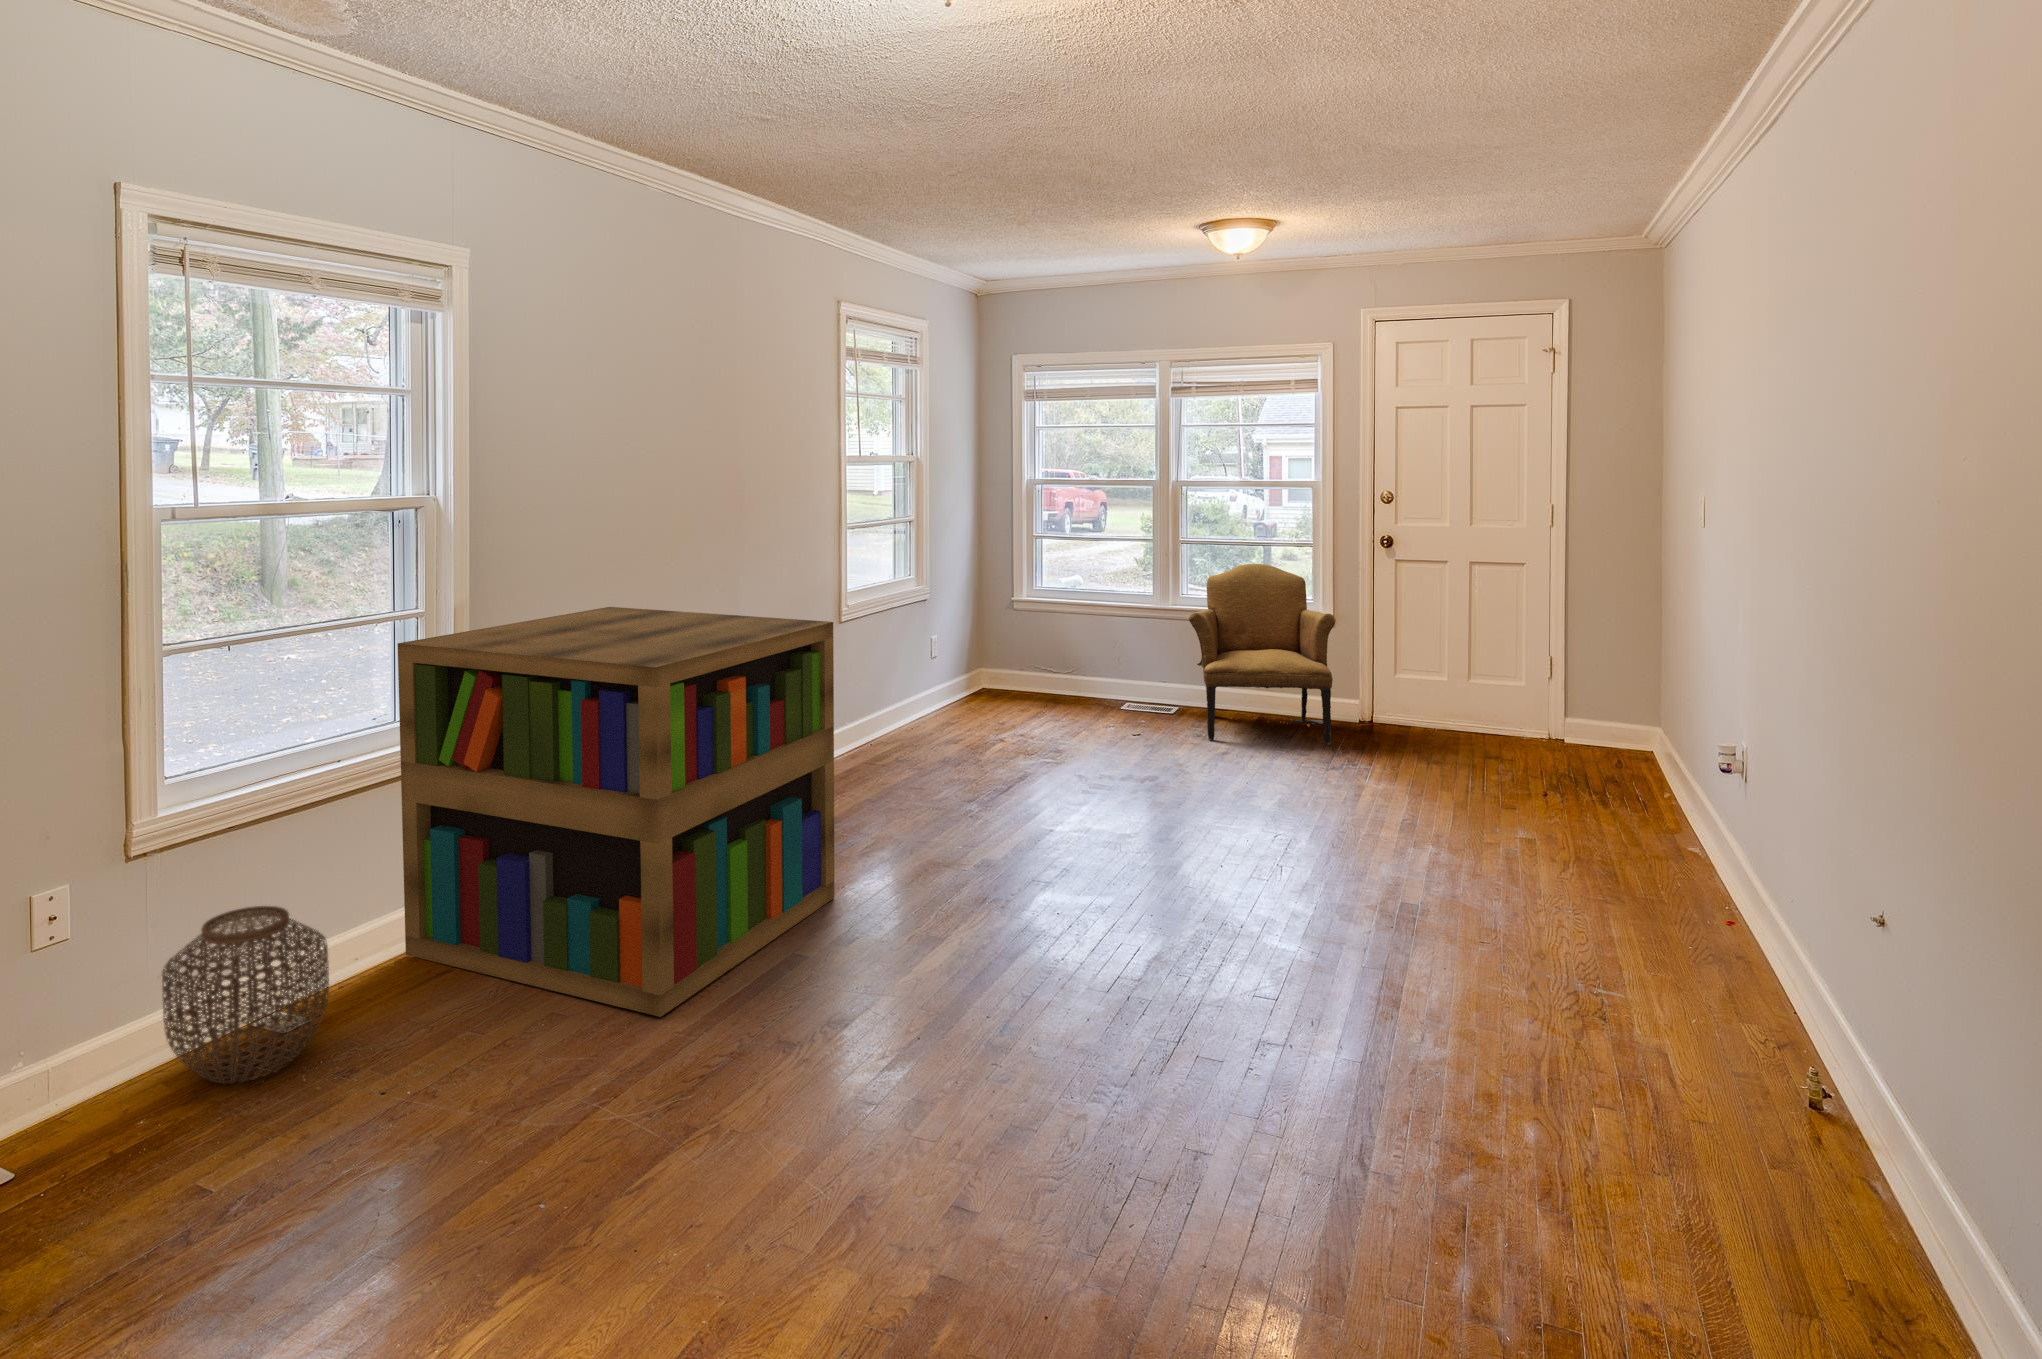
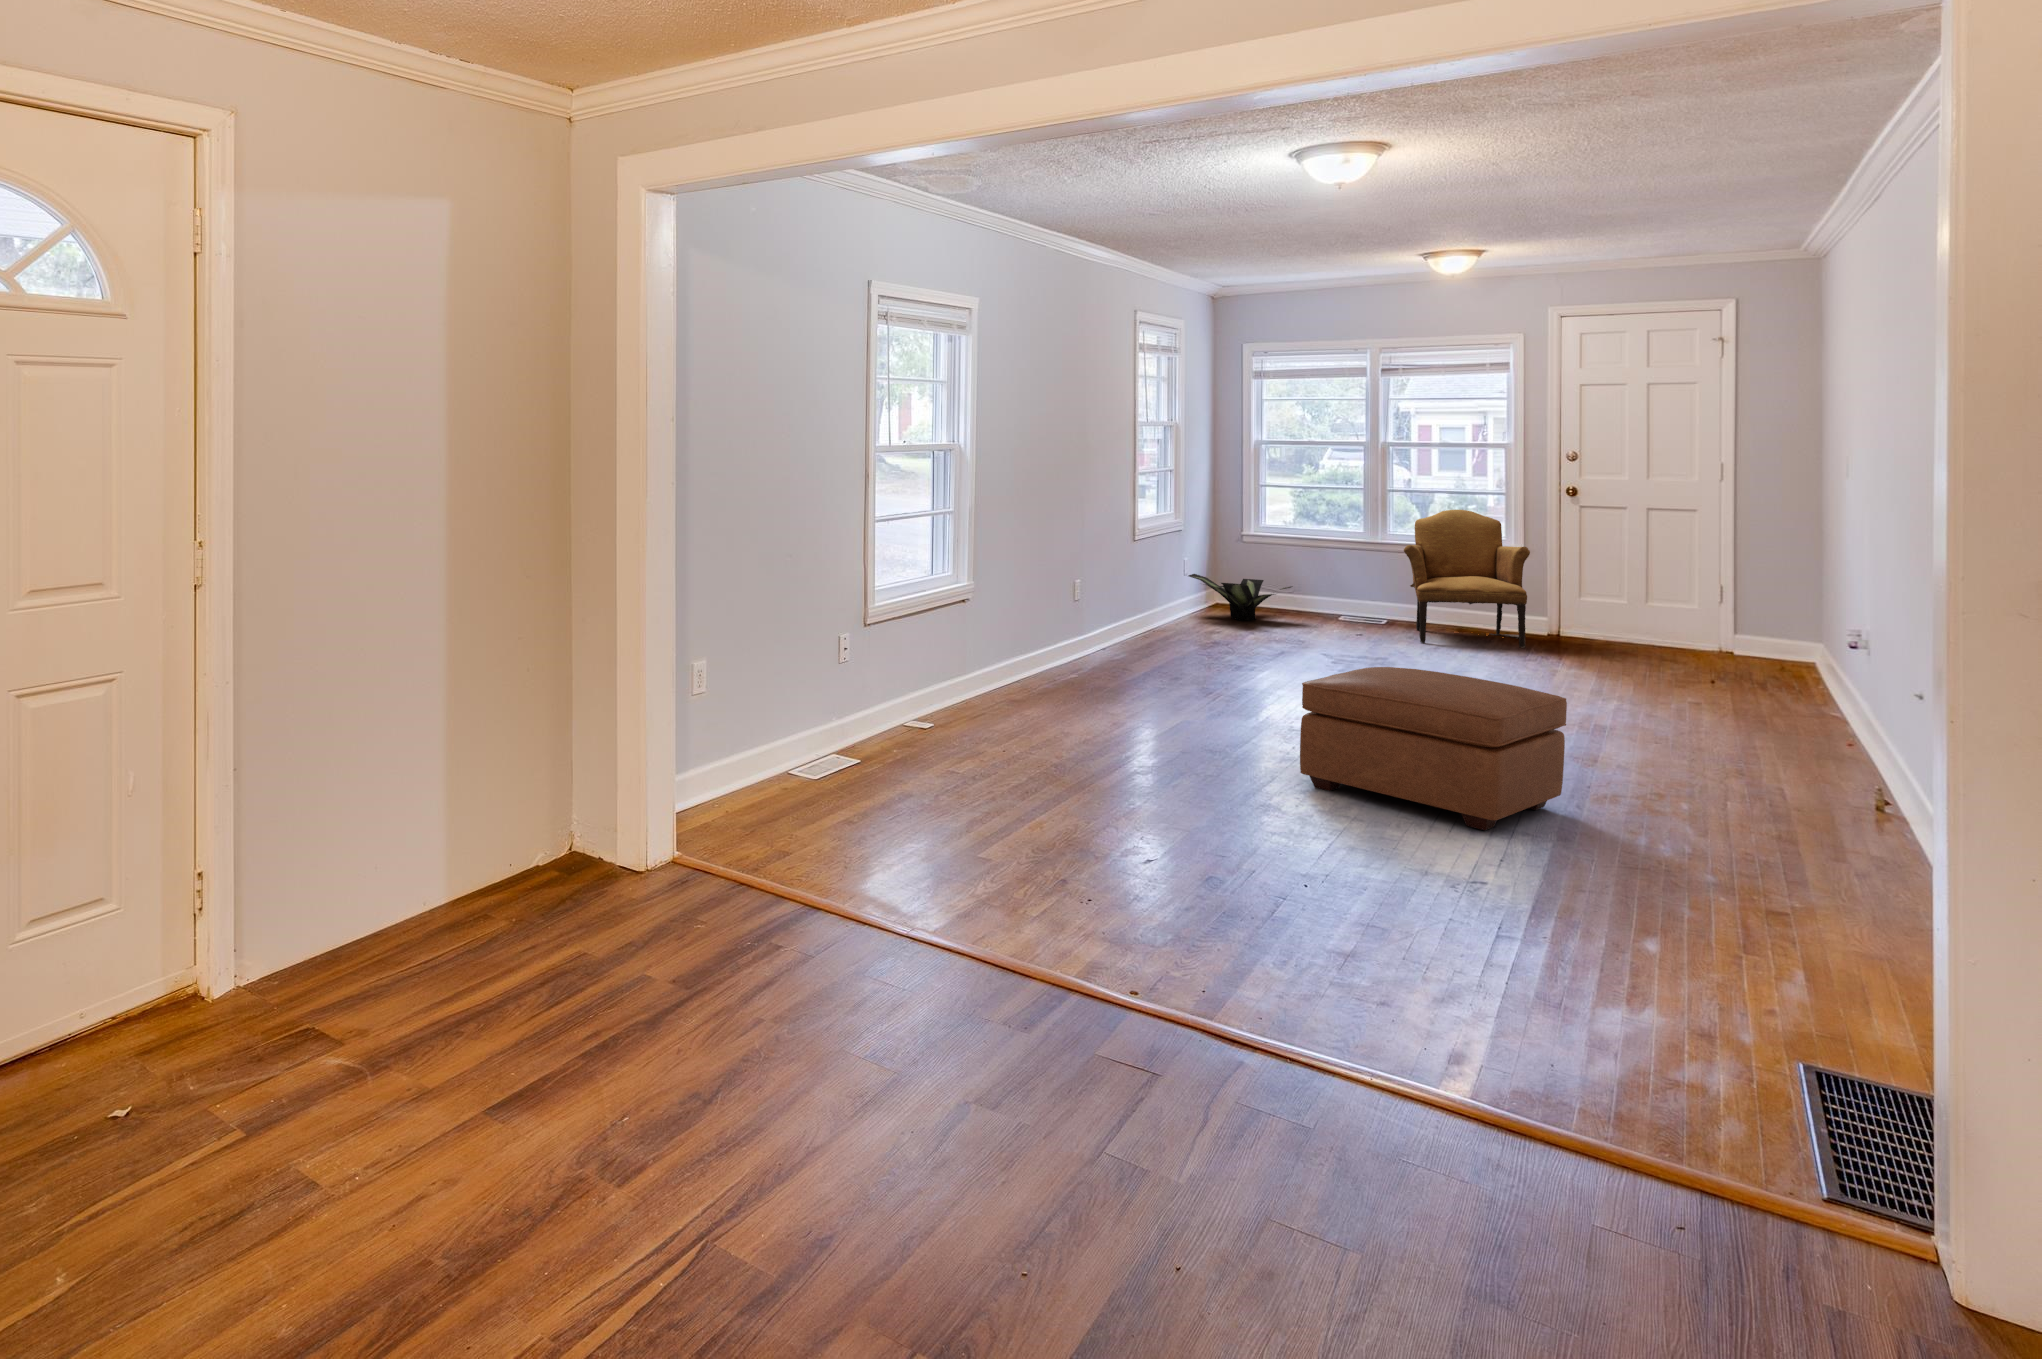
bookshelf: present [398,607,835,1017] -> none [945,520,1193,743]
potted plant: none [938,646,1067,709] -> present [1188,574,1293,621]
ottoman: none [901,881,1339,1278] -> present [1300,667,1567,830]
woven basket: present [162,906,329,1084] -> none [875,665,953,753]

